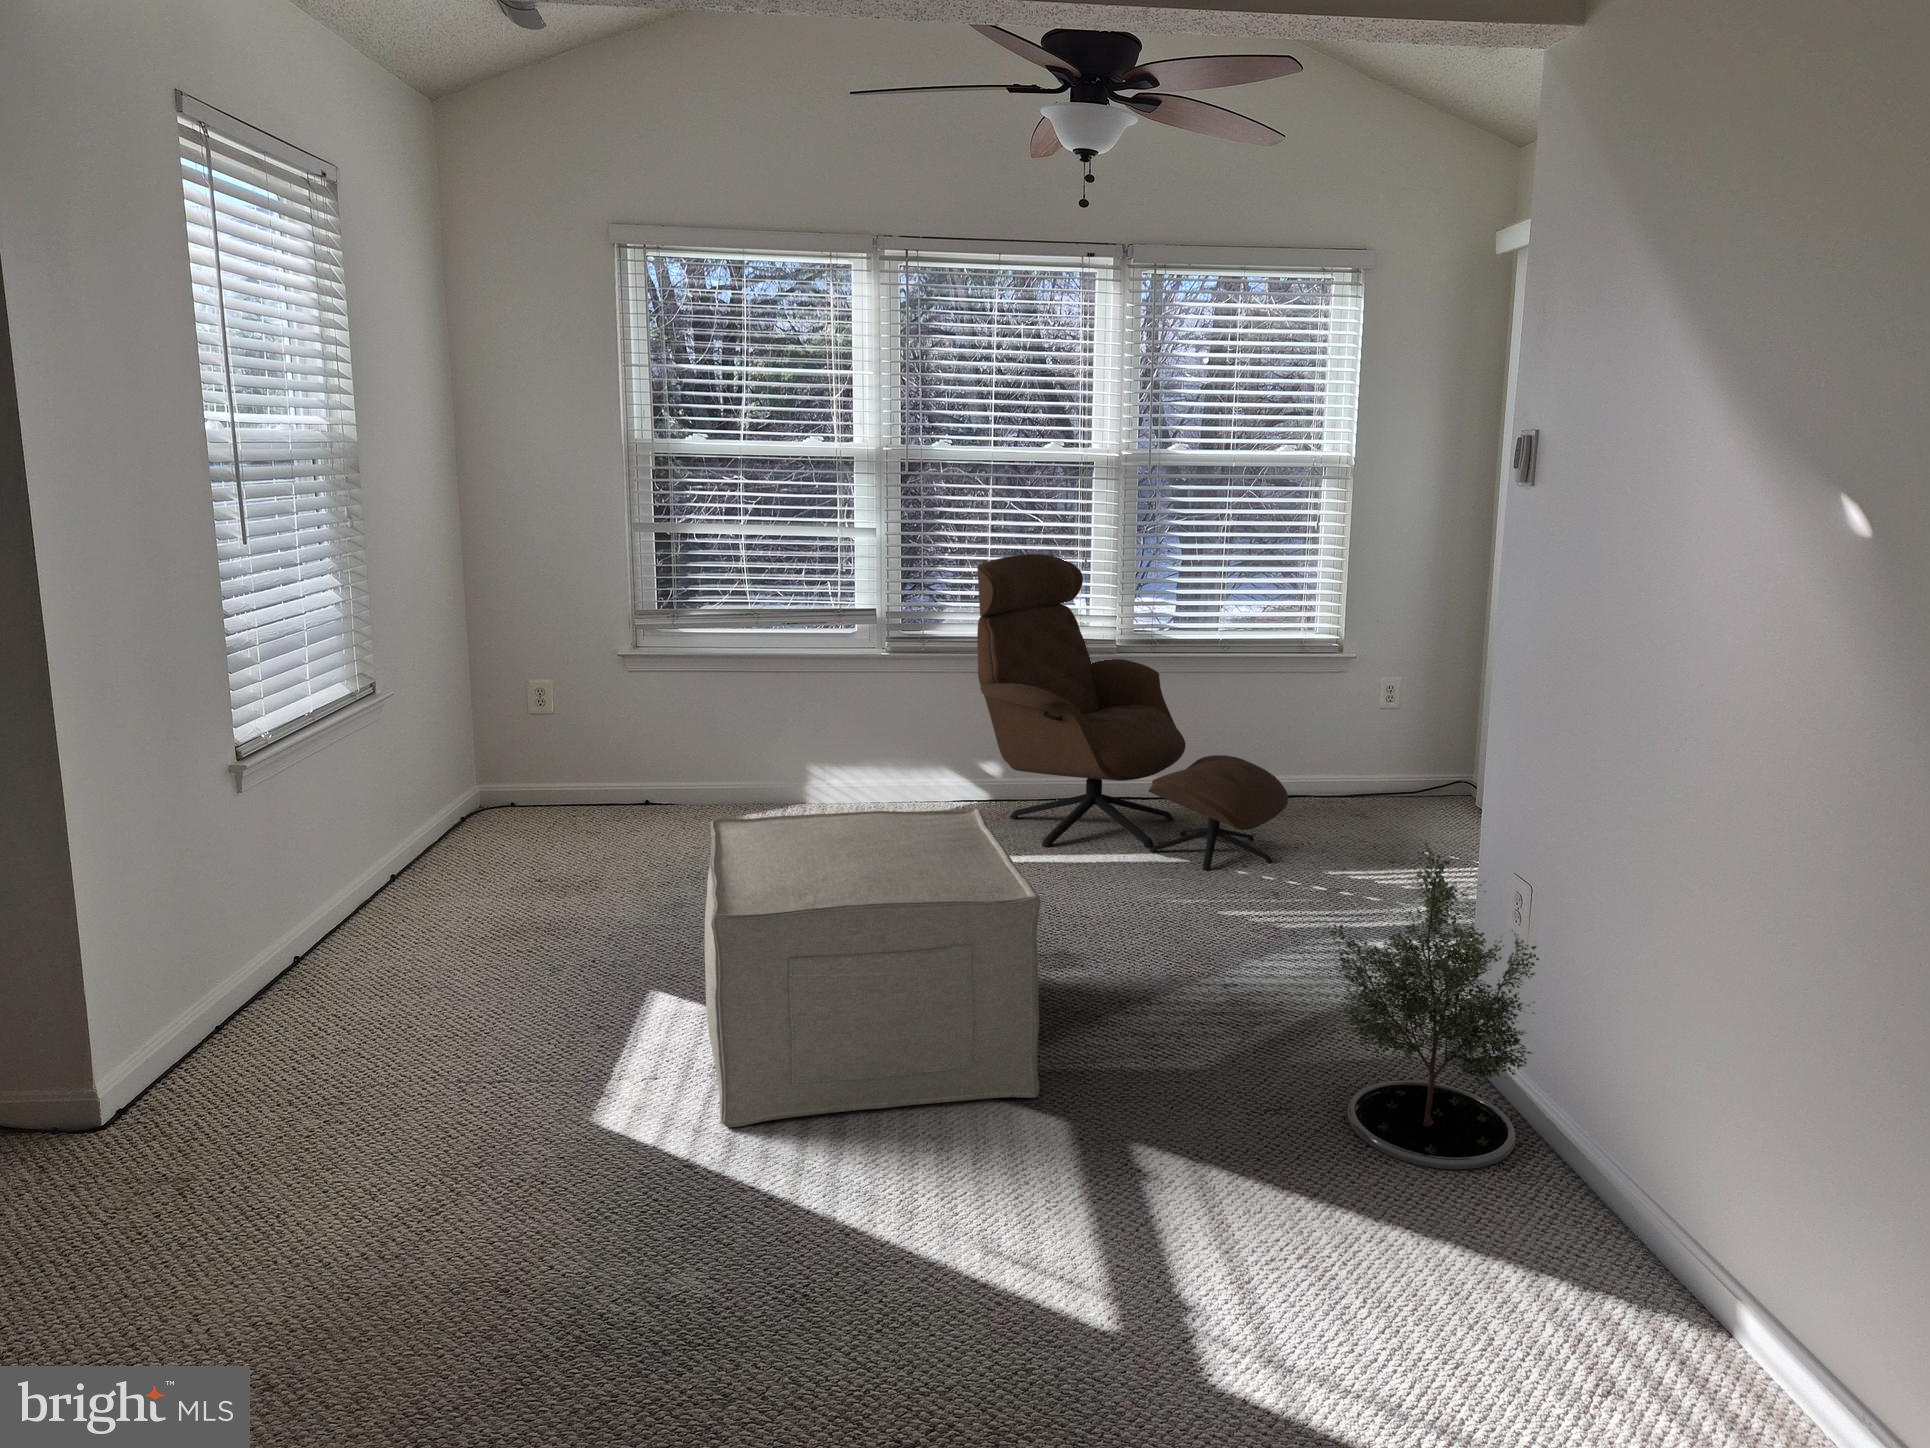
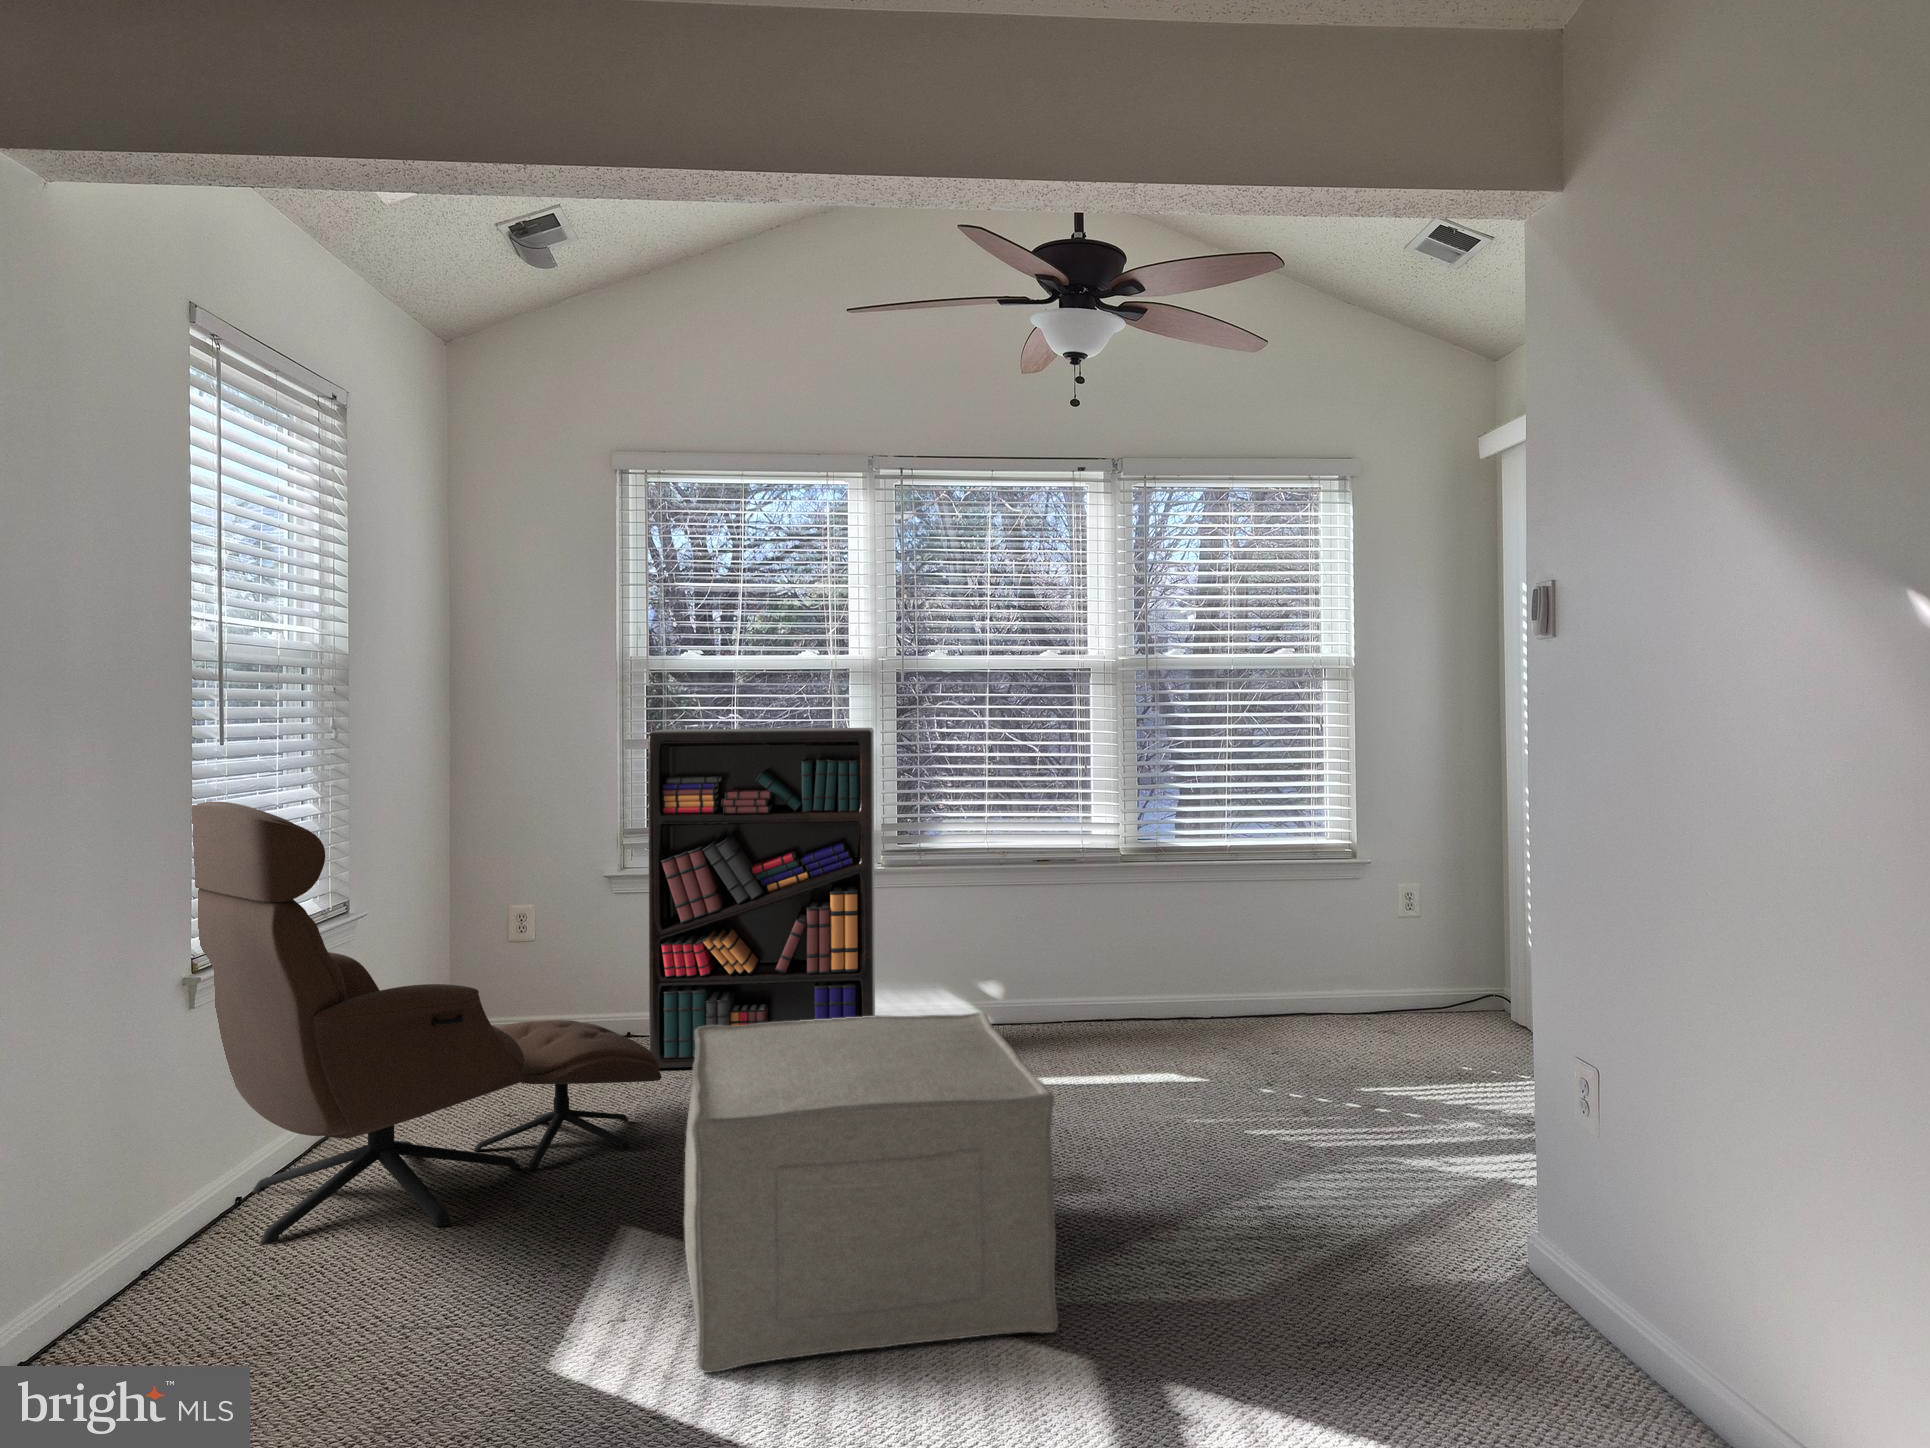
bookshelf: none [656,516,877,837] -> present [648,728,875,1068]
lounge chair: present [977,554,1289,870] -> present [192,802,662,1244]
potted tree: present [1322,840,1539,1170] -> none [1364,1017,1614,1403]

